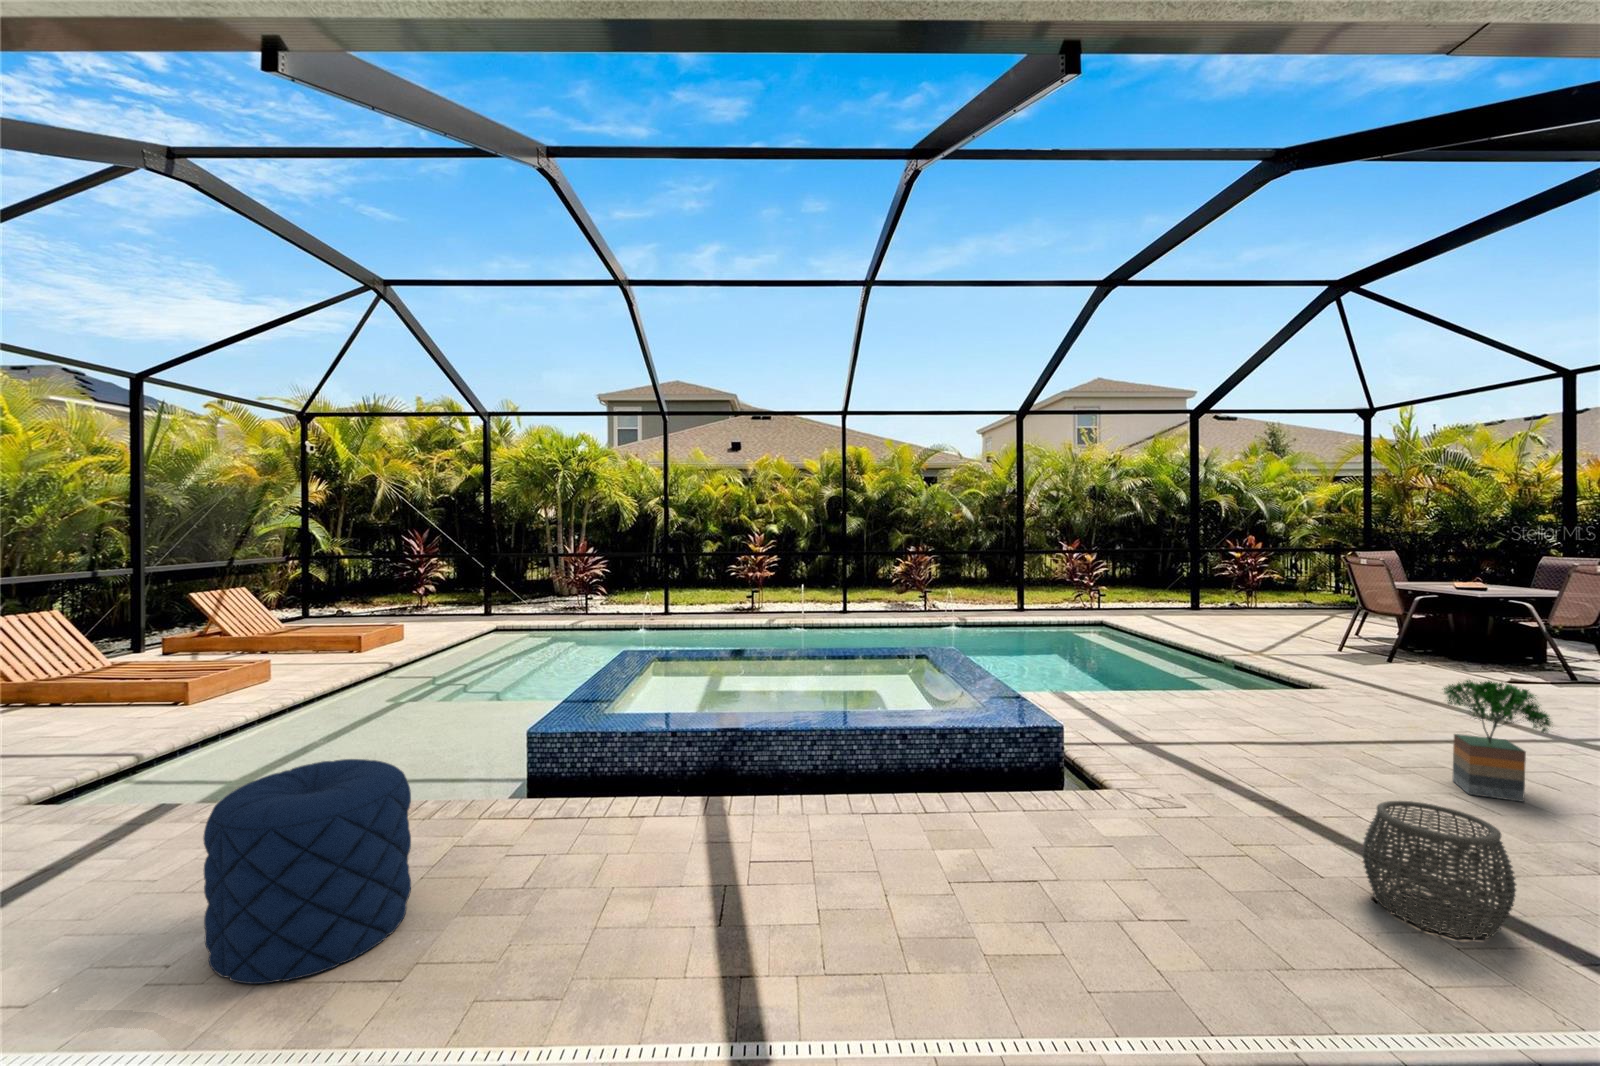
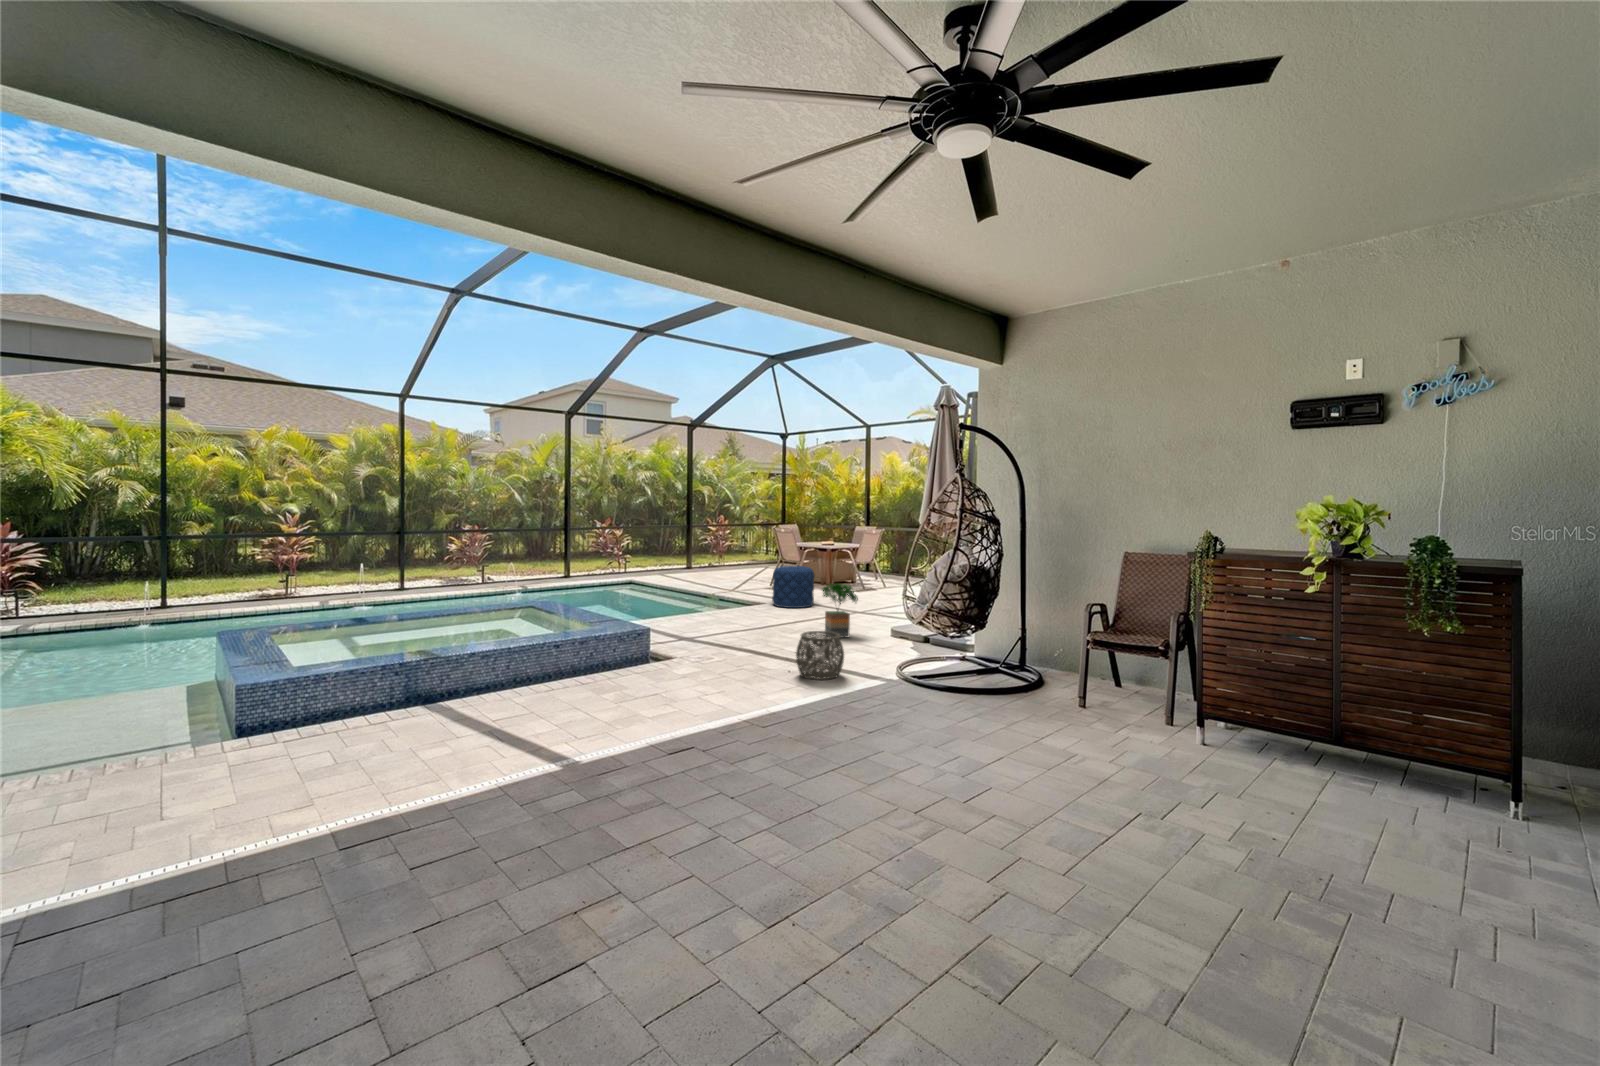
pouf: present [203,759,411,984] -> present [772,566,815,608]

